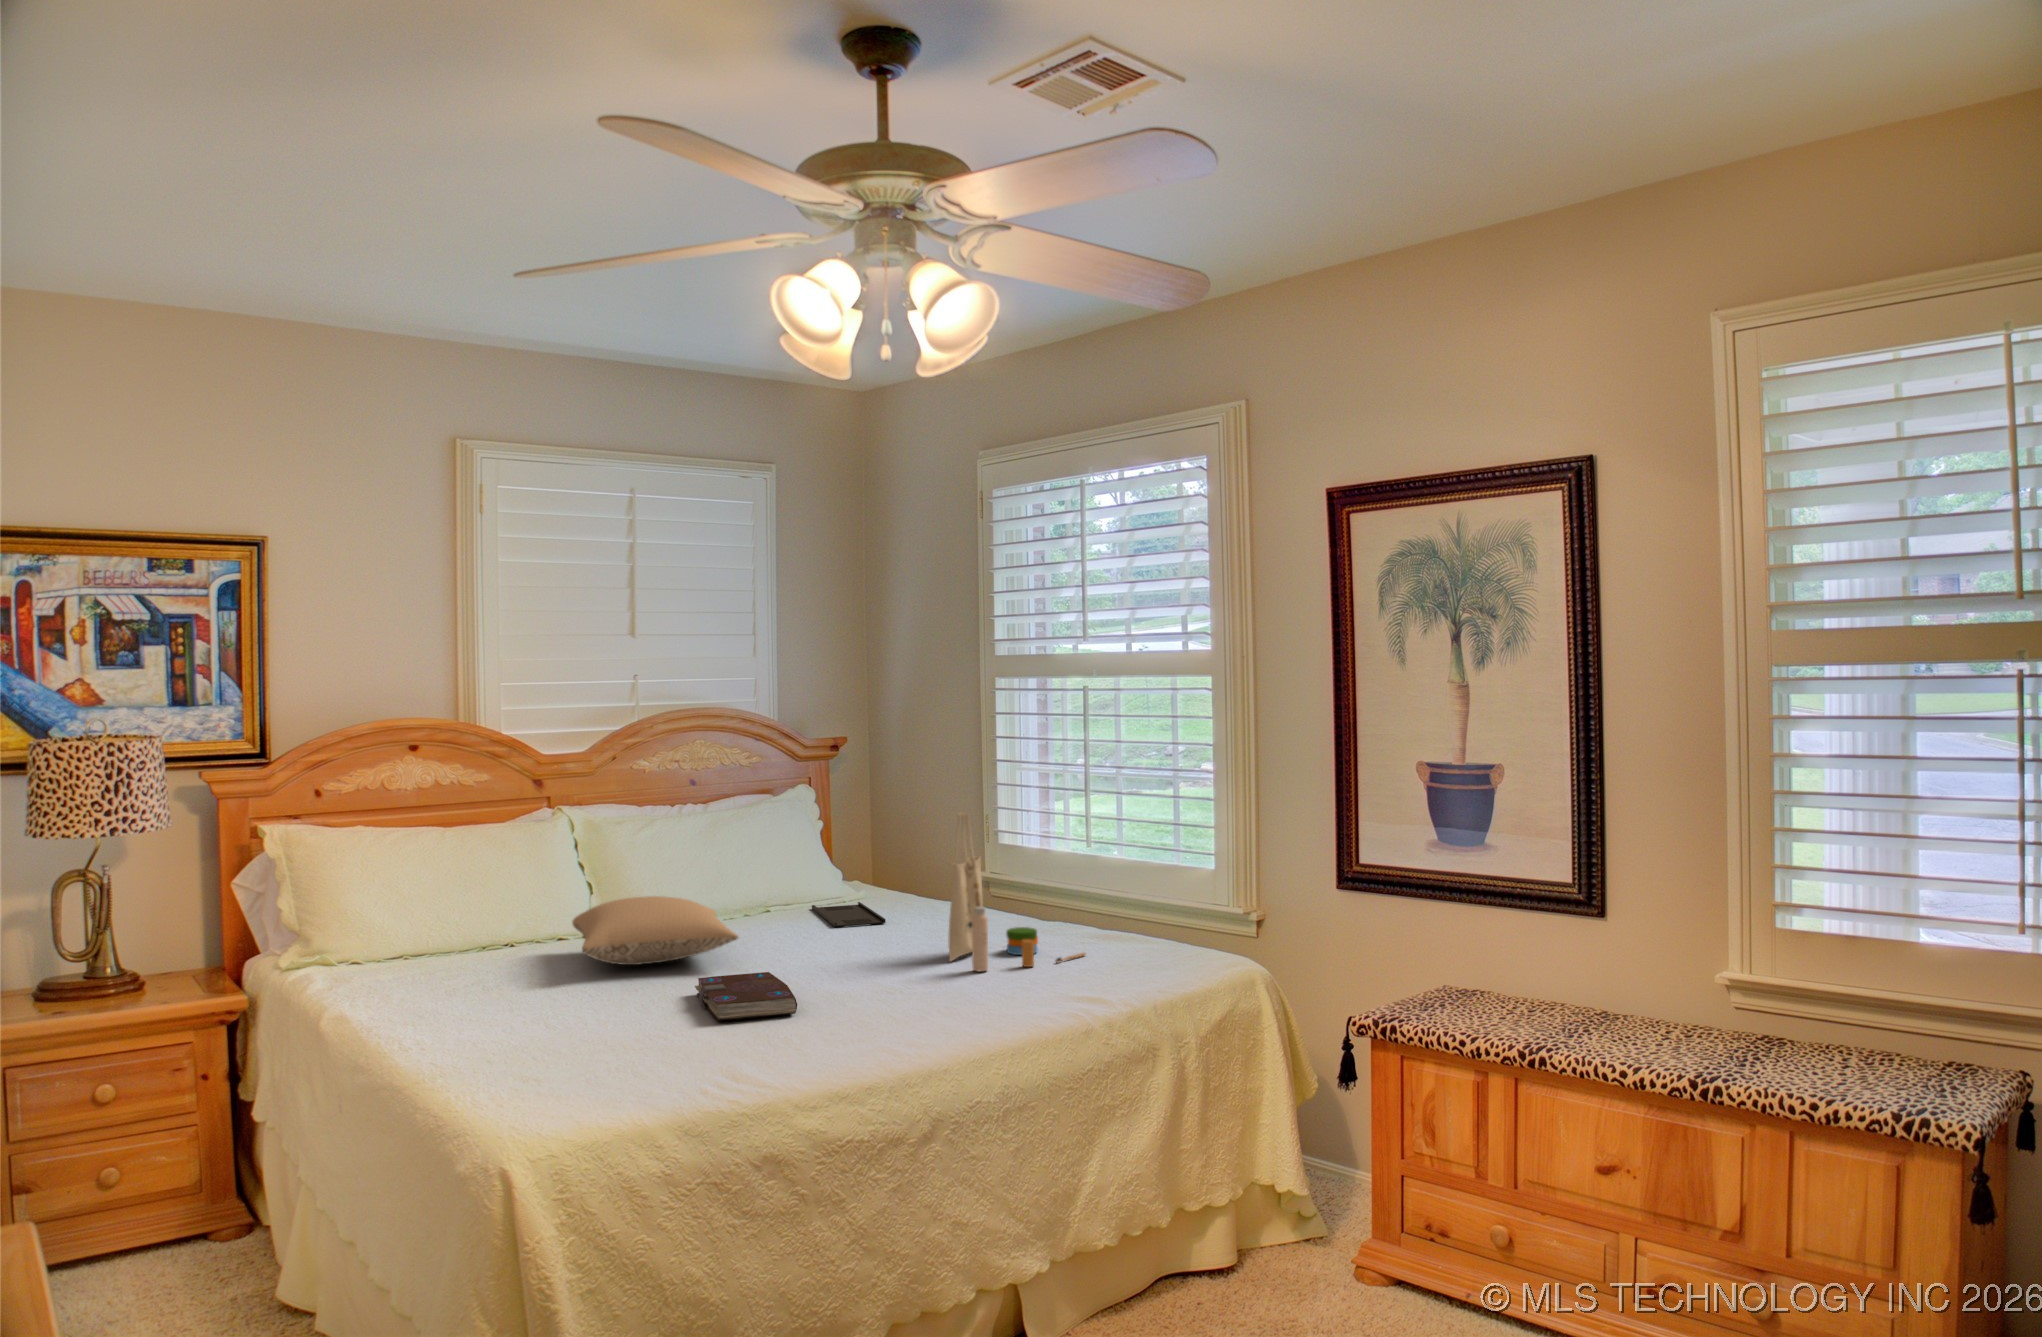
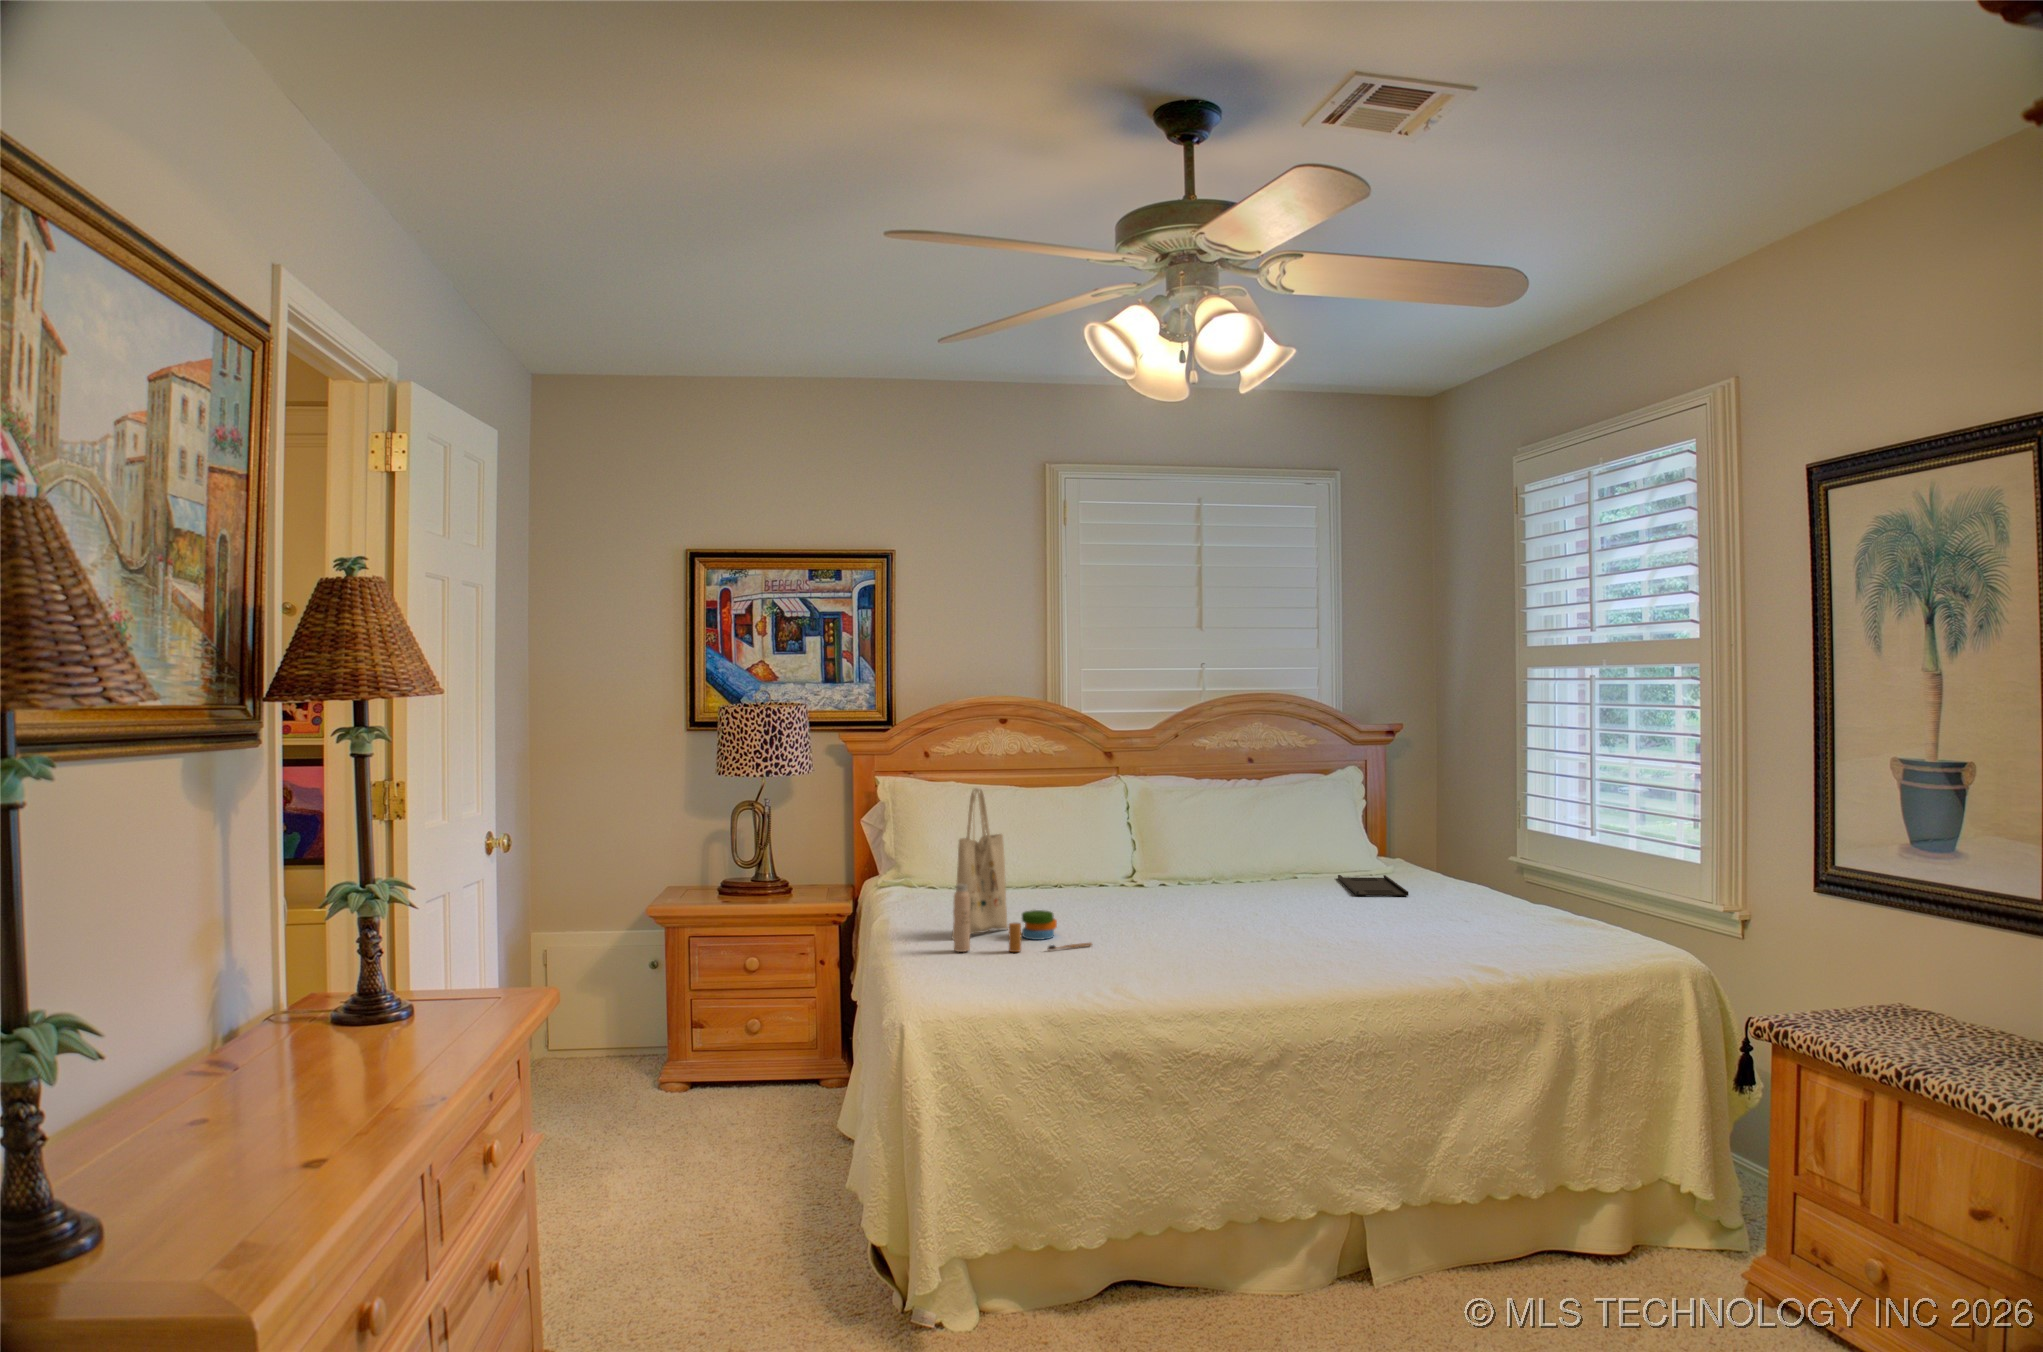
tote bag: present [948,813,1085,971] -> present [952,788,1092,952]
pillow: present [572,896,738,965] -> none [1105,852,1252,913]
book: present [695,972,797,1021] -> none [1202,930,1298,974]

